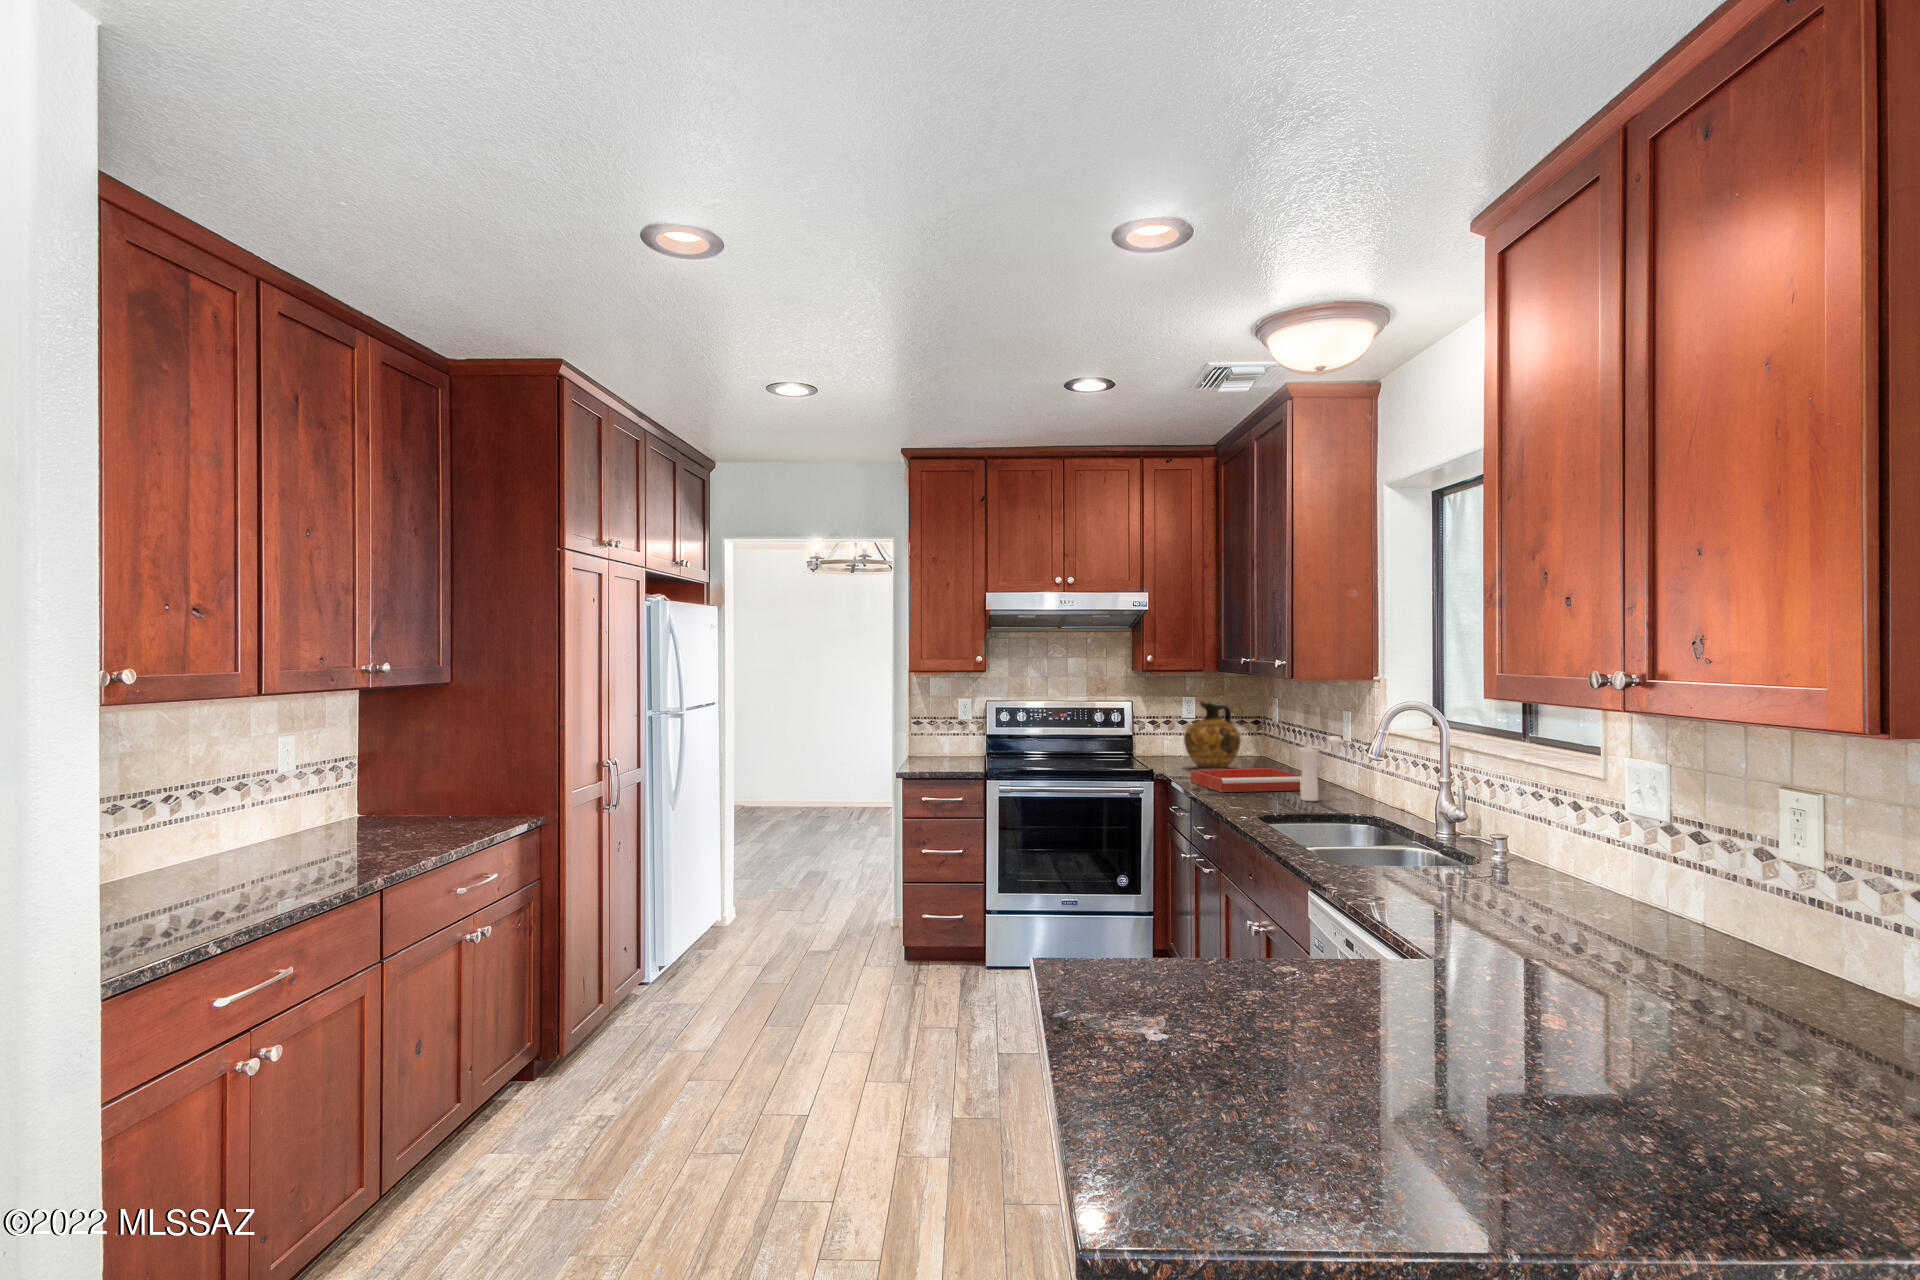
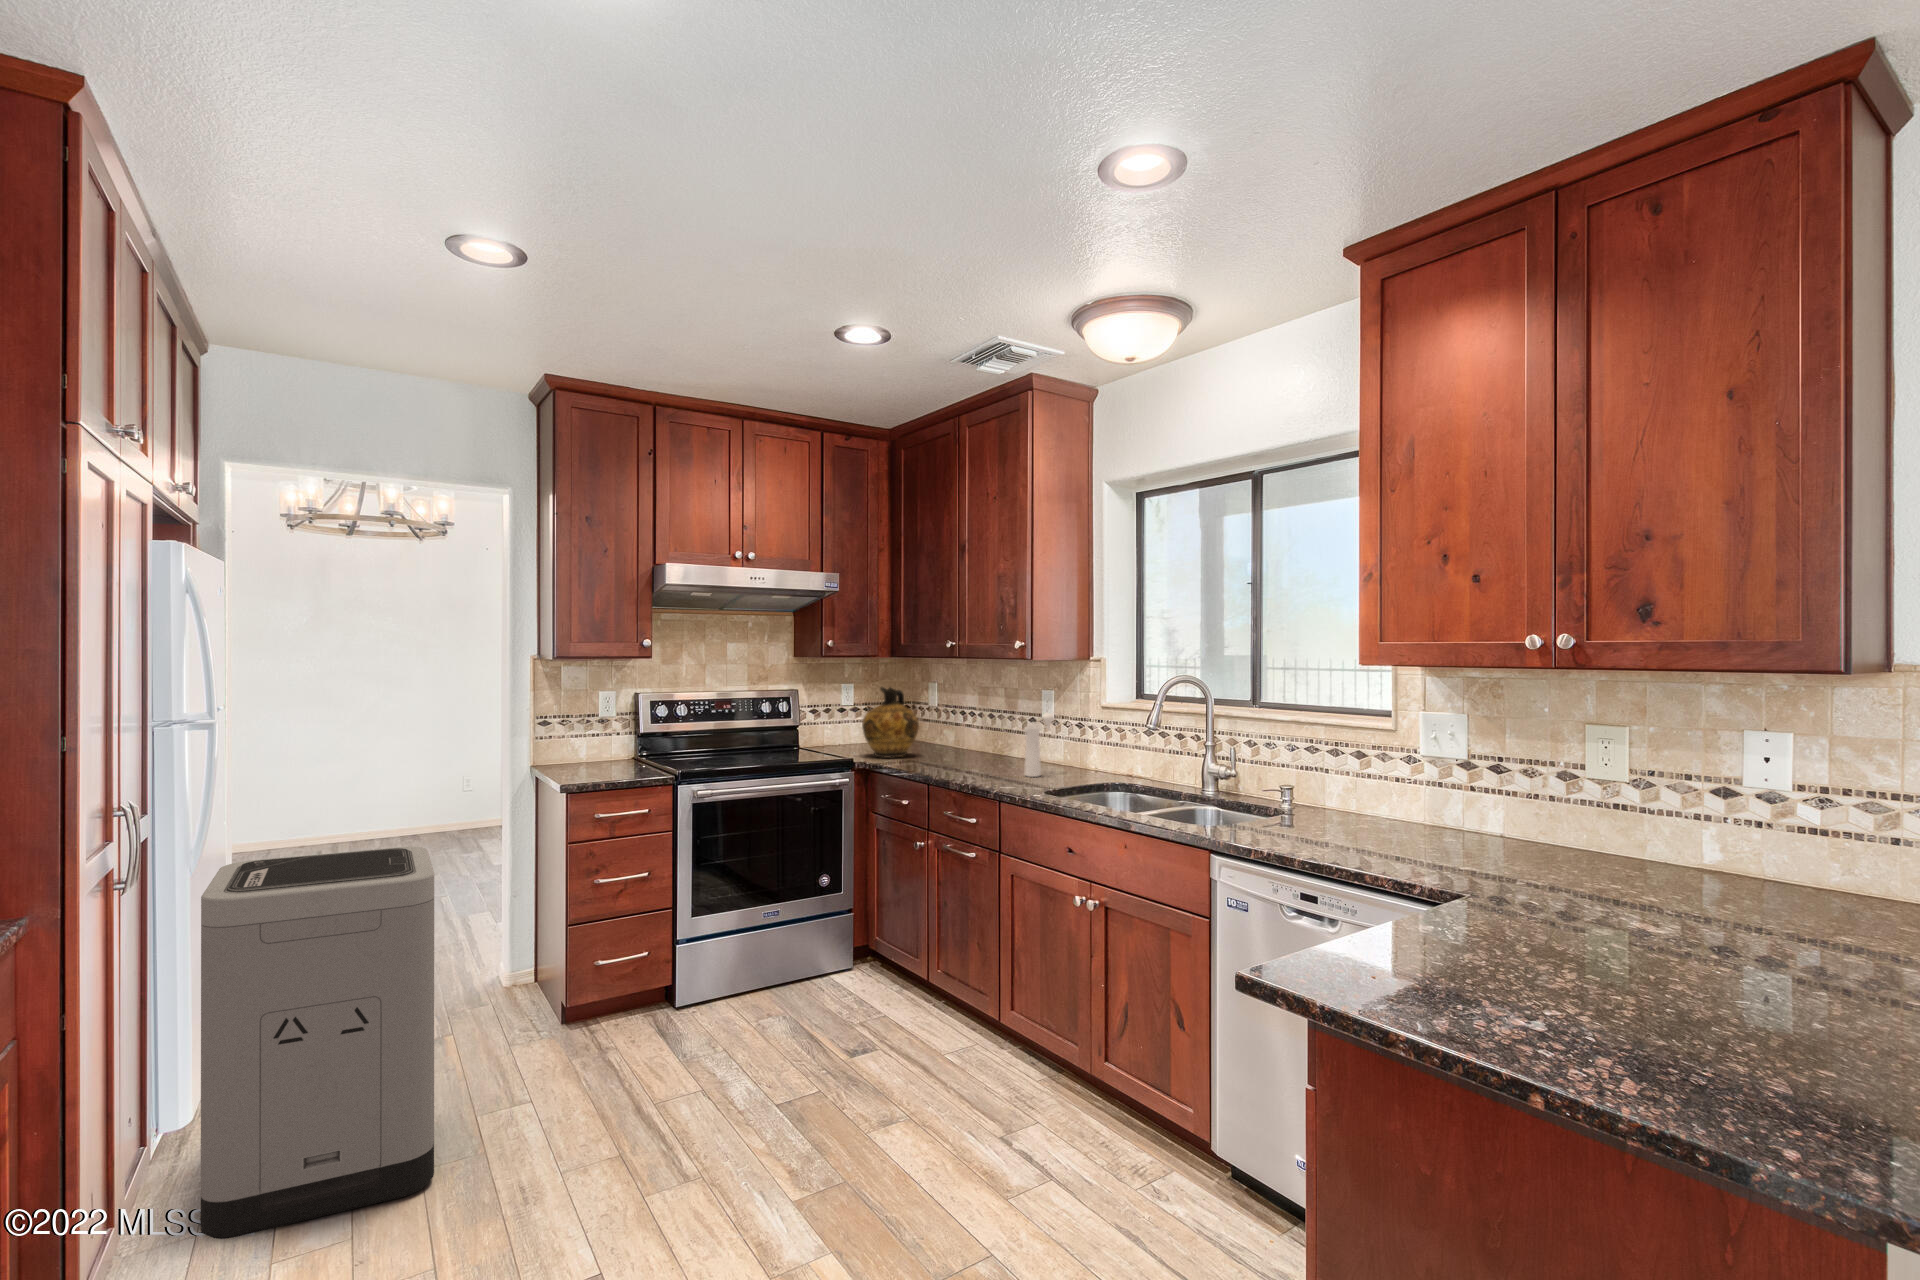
tray: present [1191,768,1301,792] -> none [898,750,1013,775]
trash can: none [596,809,760,1062] -> present [200,847,434,1239]

